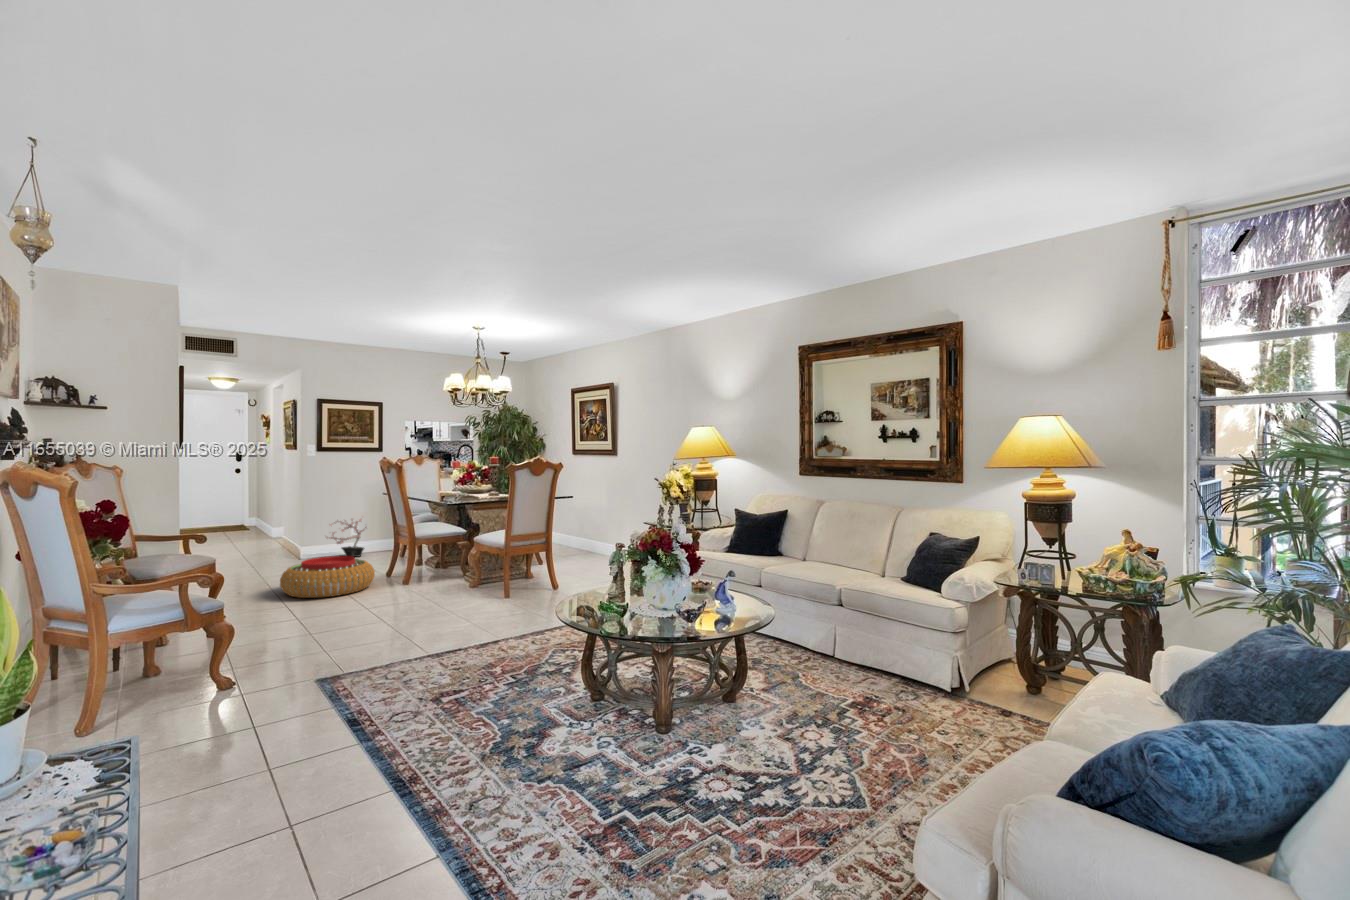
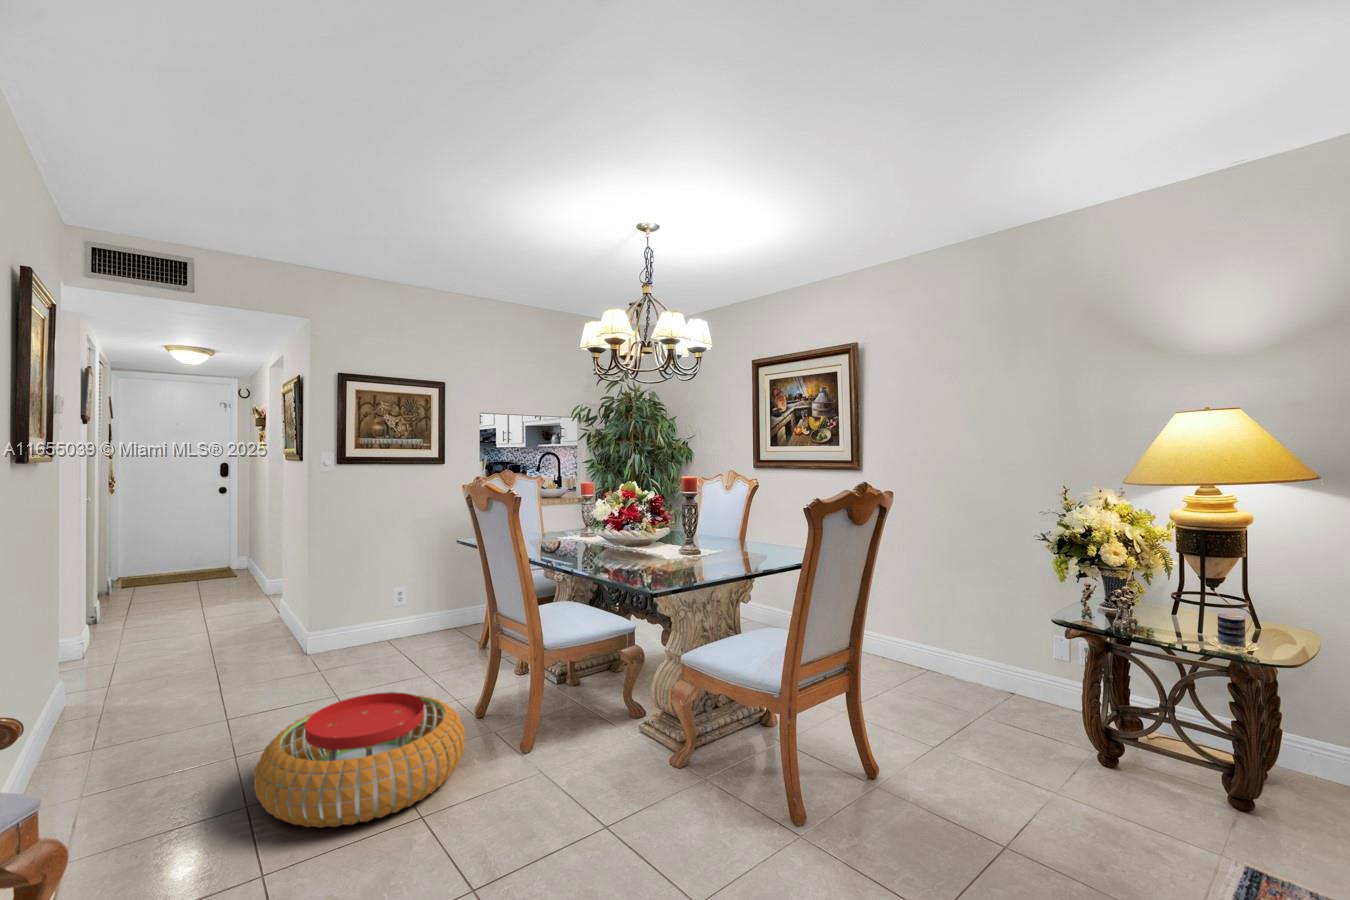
potted plant: present [327,519,366,557] -> none [349,572,424,648]

